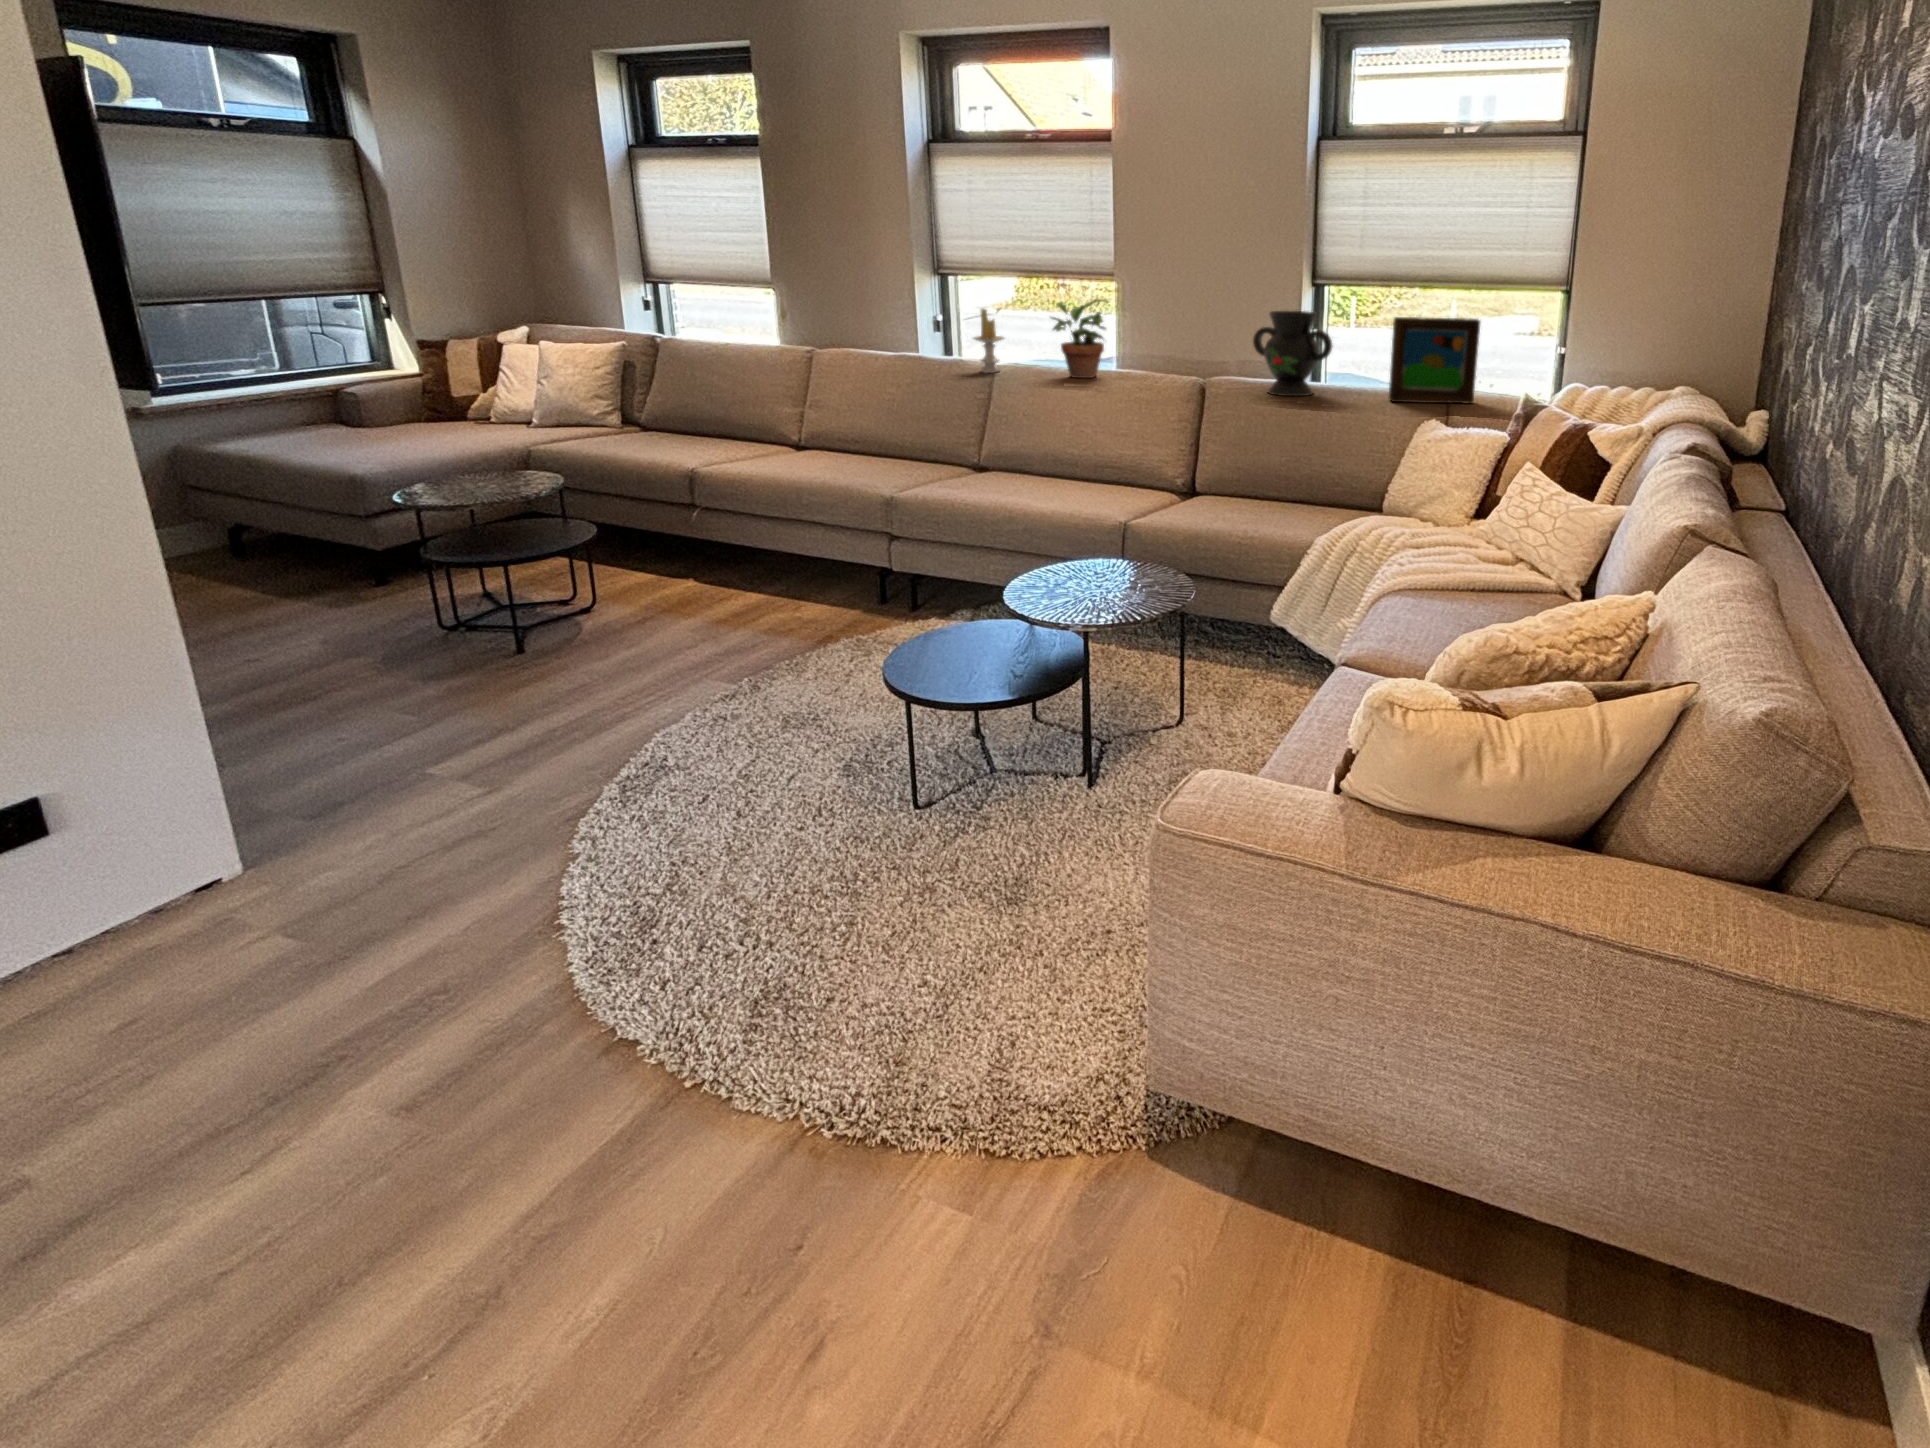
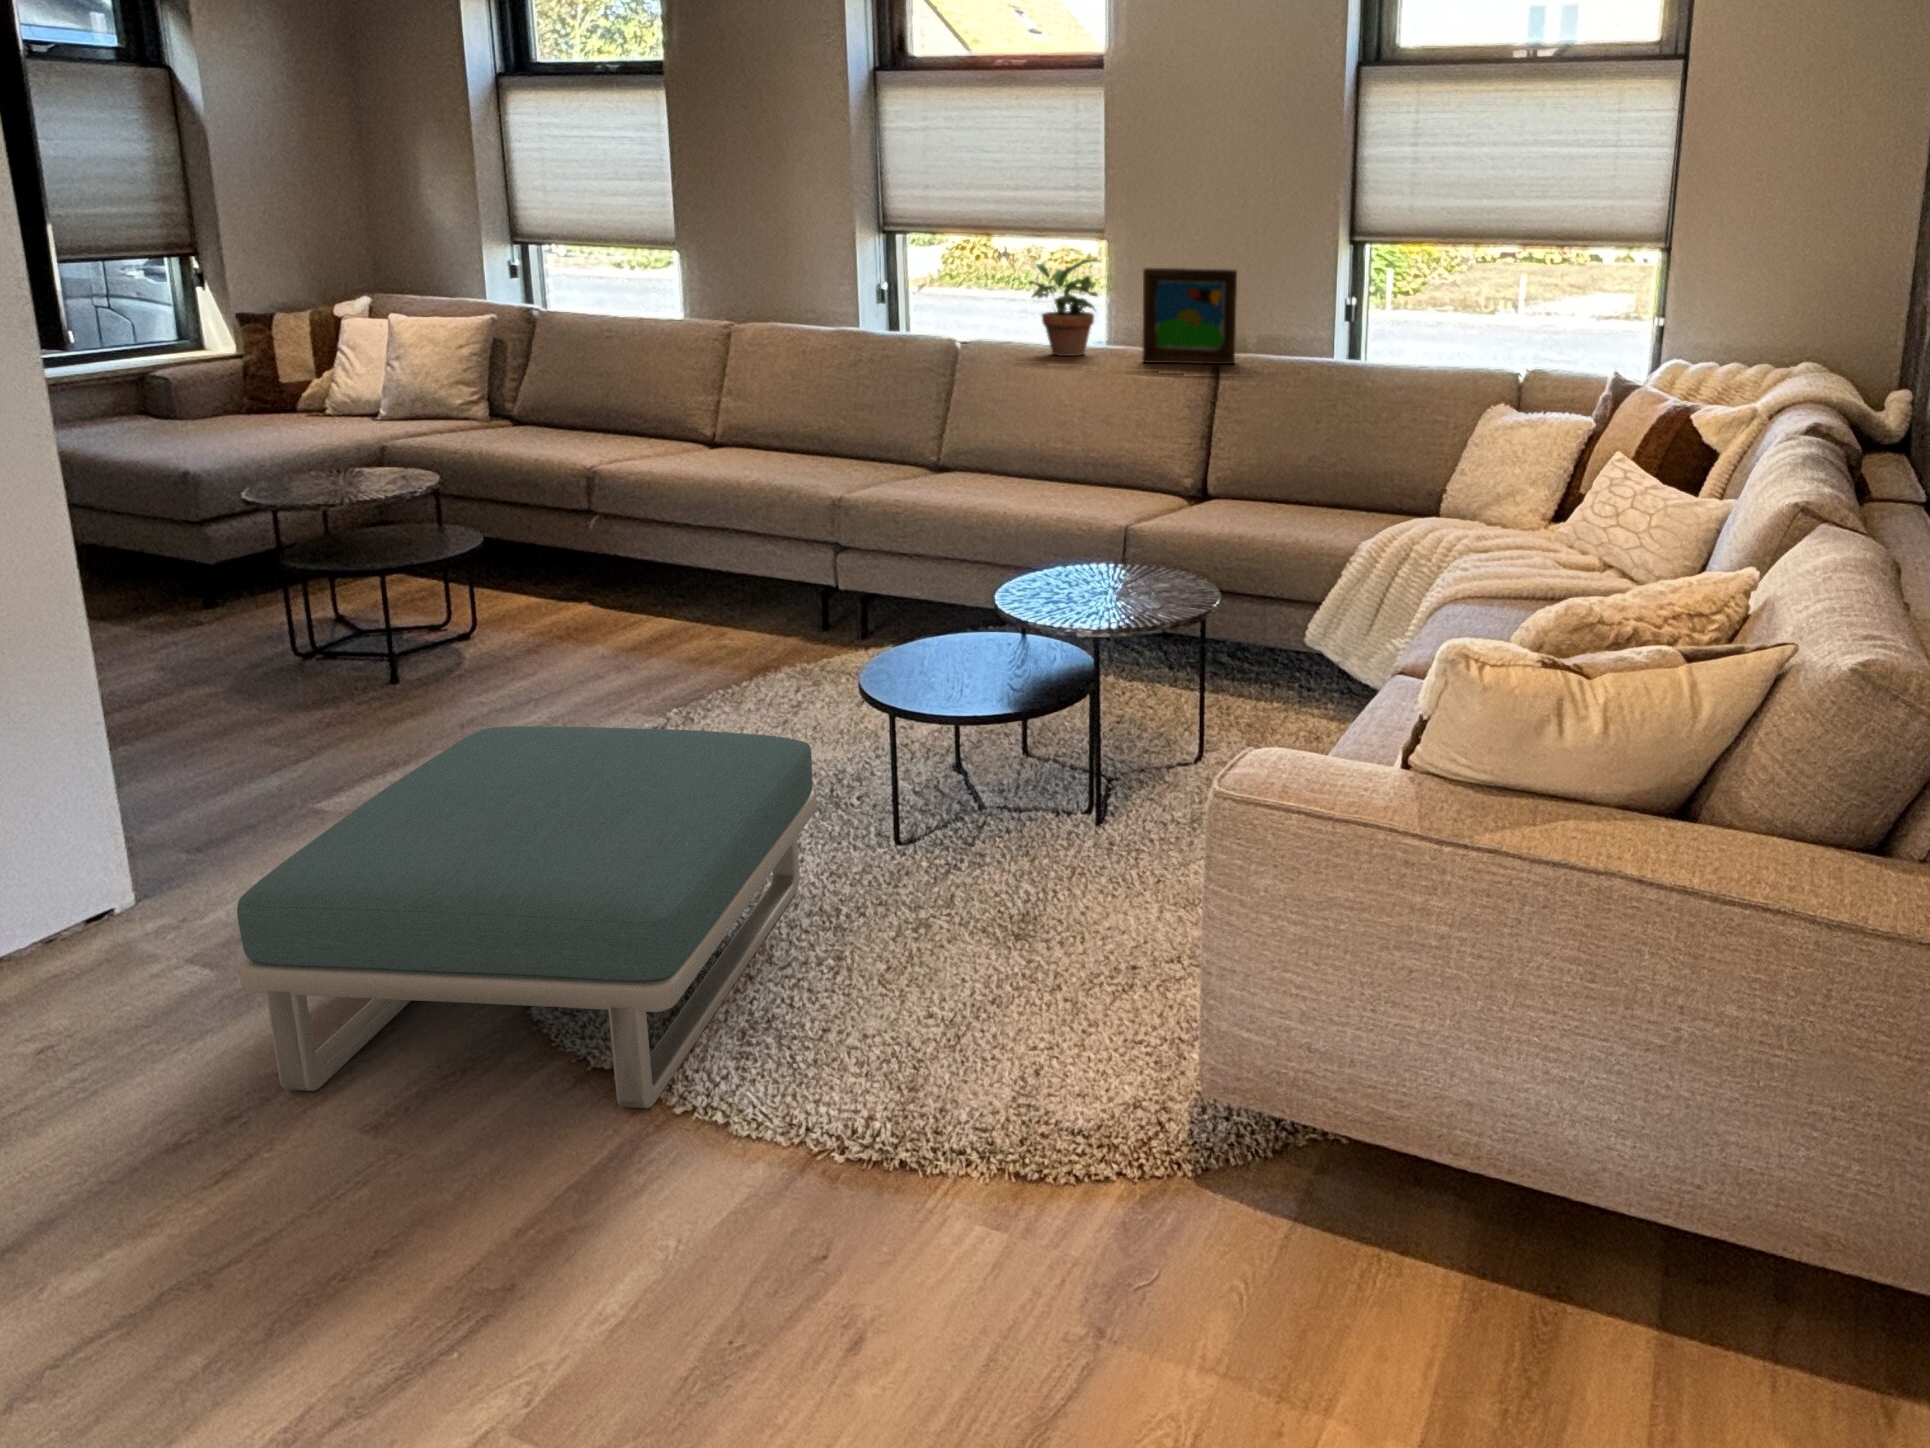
candle: present [974,309,1004,373] -> none [932,271,972,350]
decorative vase: present [1253,311,1332,396] -> none [1279,272,1377,375]
picture frame: present [1389,317,1480,404] -> present [1142,268,1237,364]
footstool: none [271,716,840,1086] -> present [237,726,816,1108]

